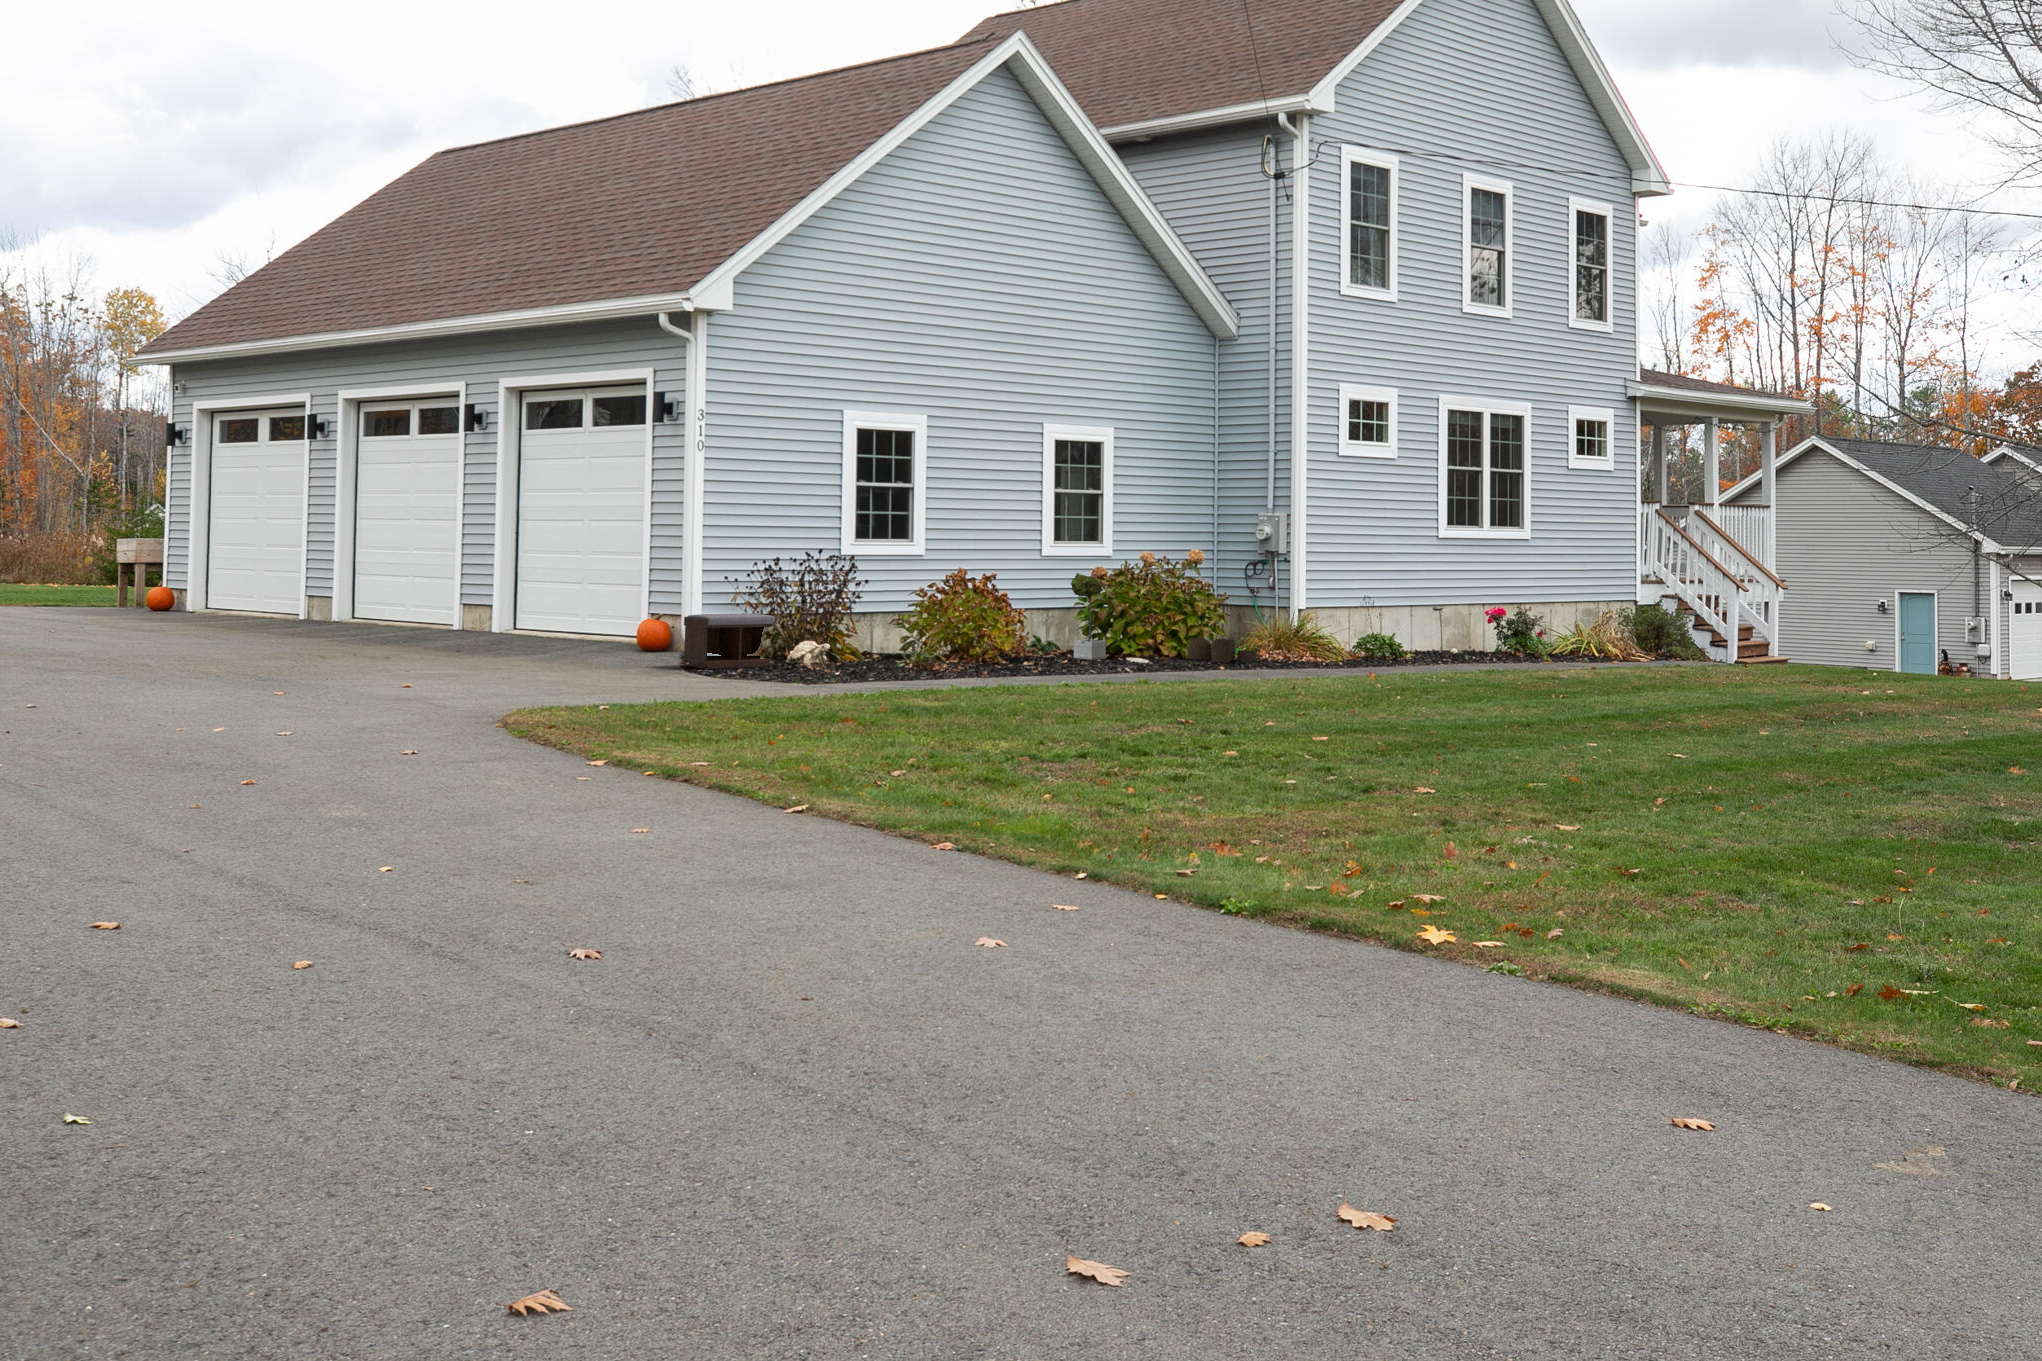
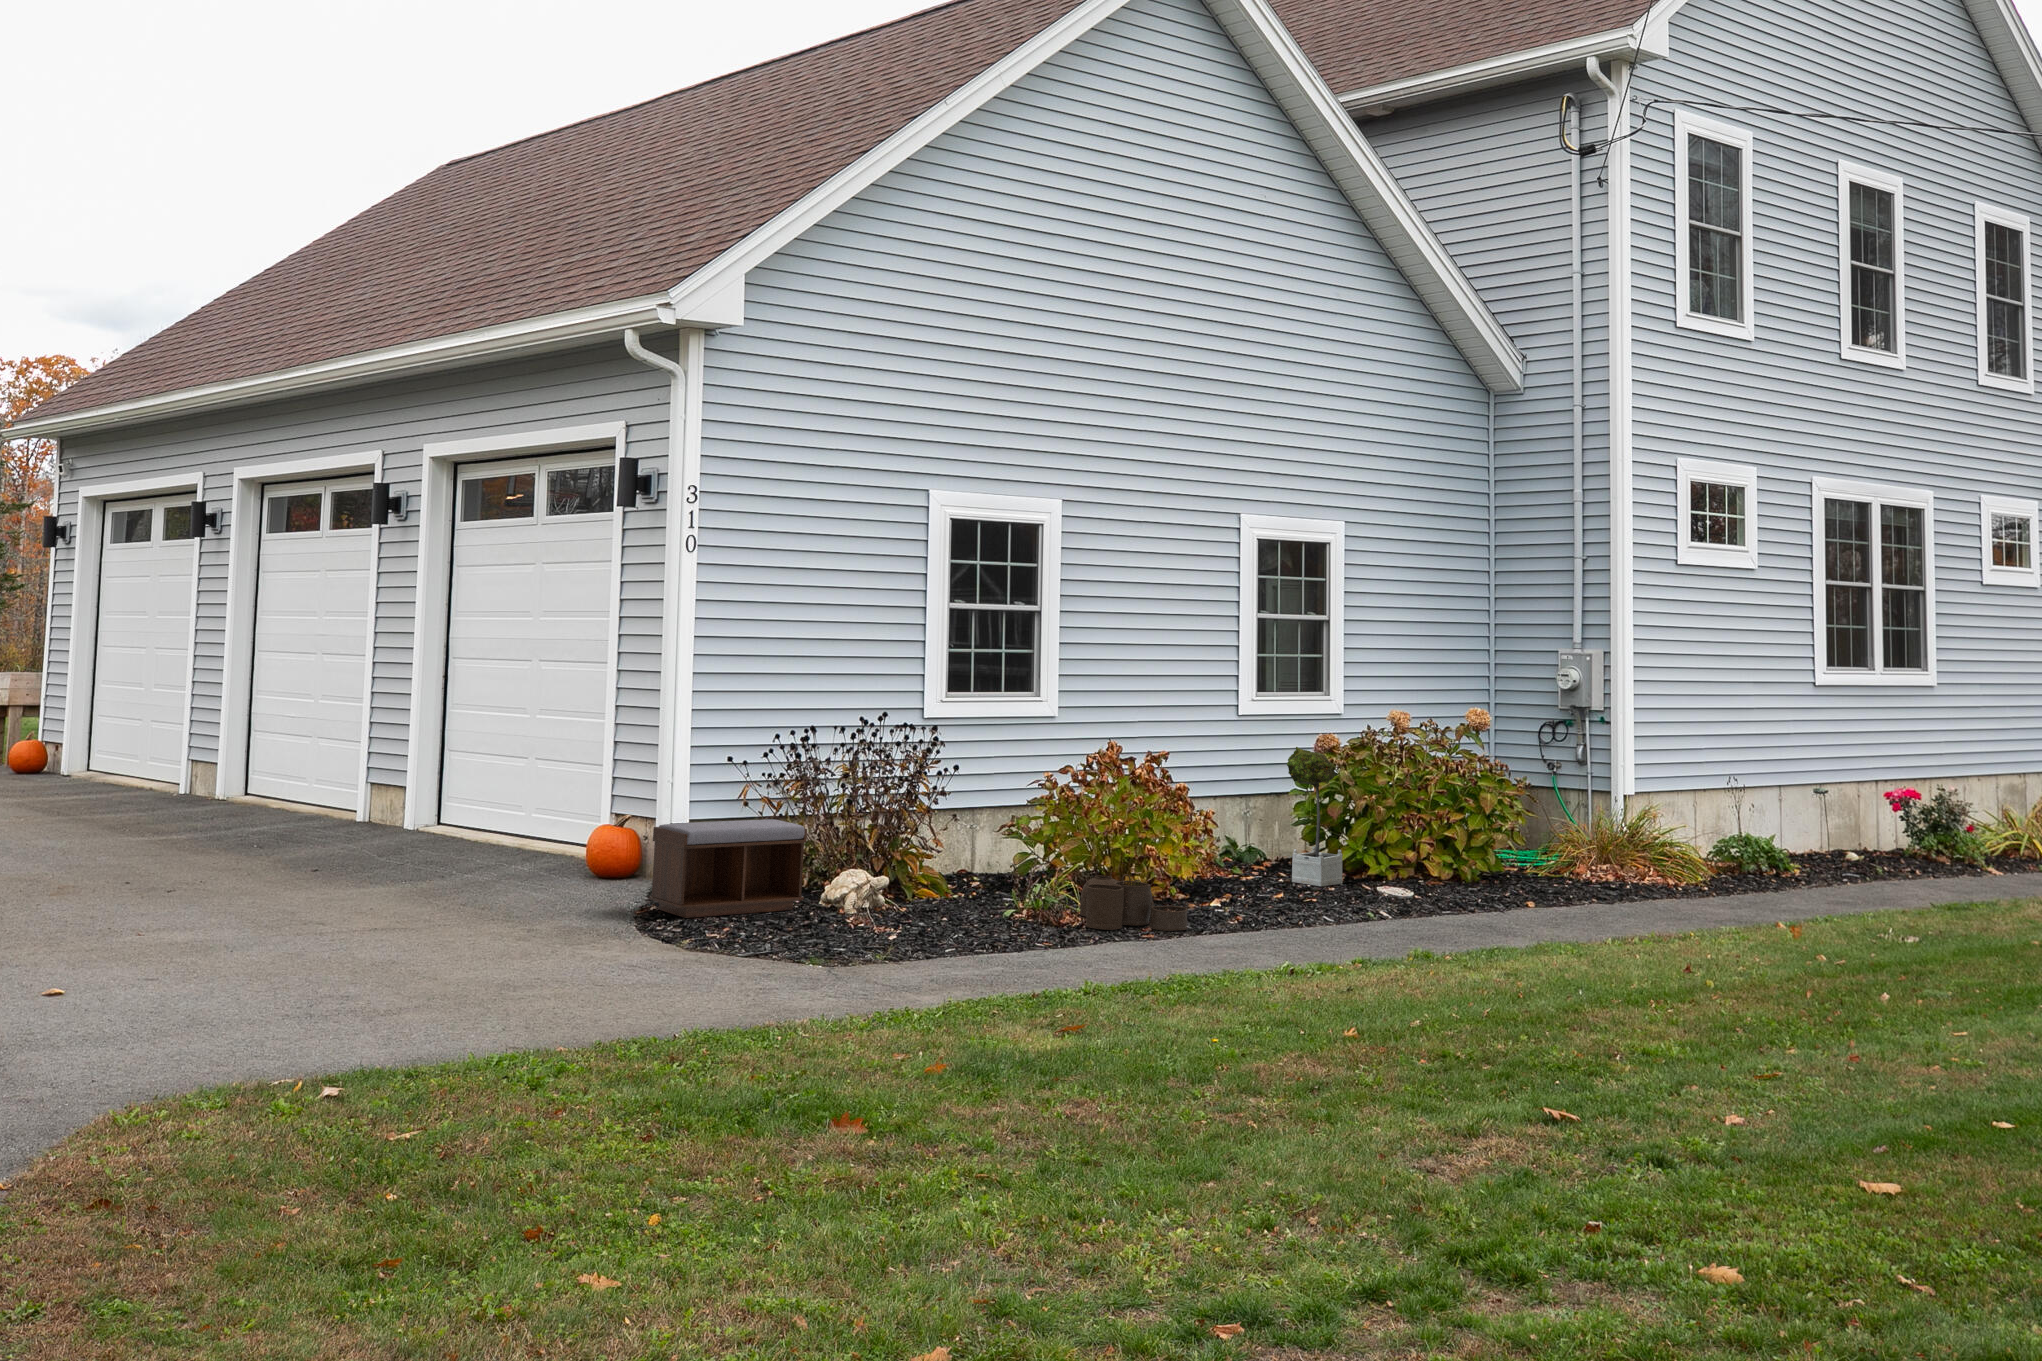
woven basket: present [1188,636,1257,663] -> present [1080,872,1188,931]

